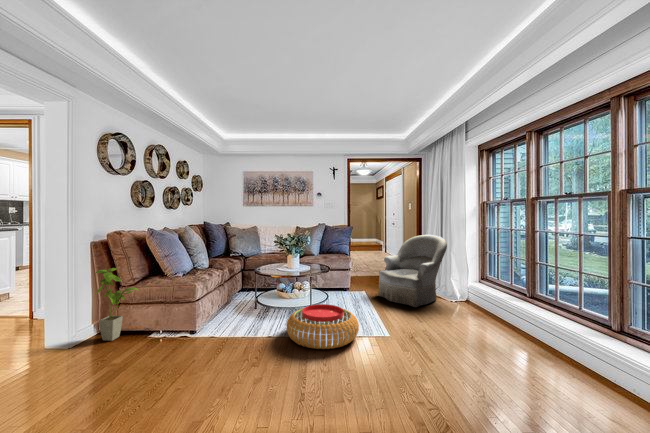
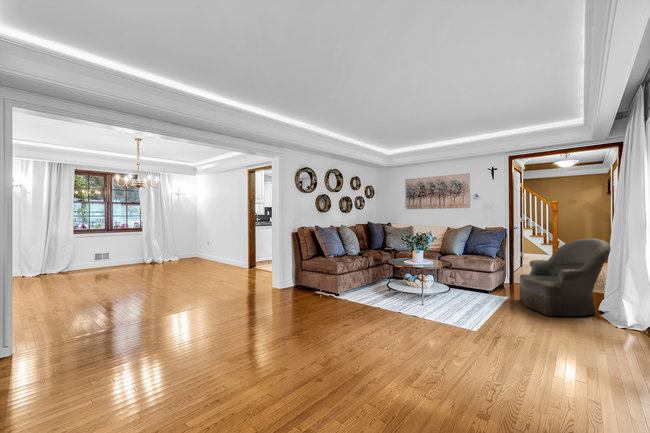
house plant: present [95,268,138,341] -> none [287,248,309,291]
pouf: present [286,304,359,349] -> none [388,290,450,324]

